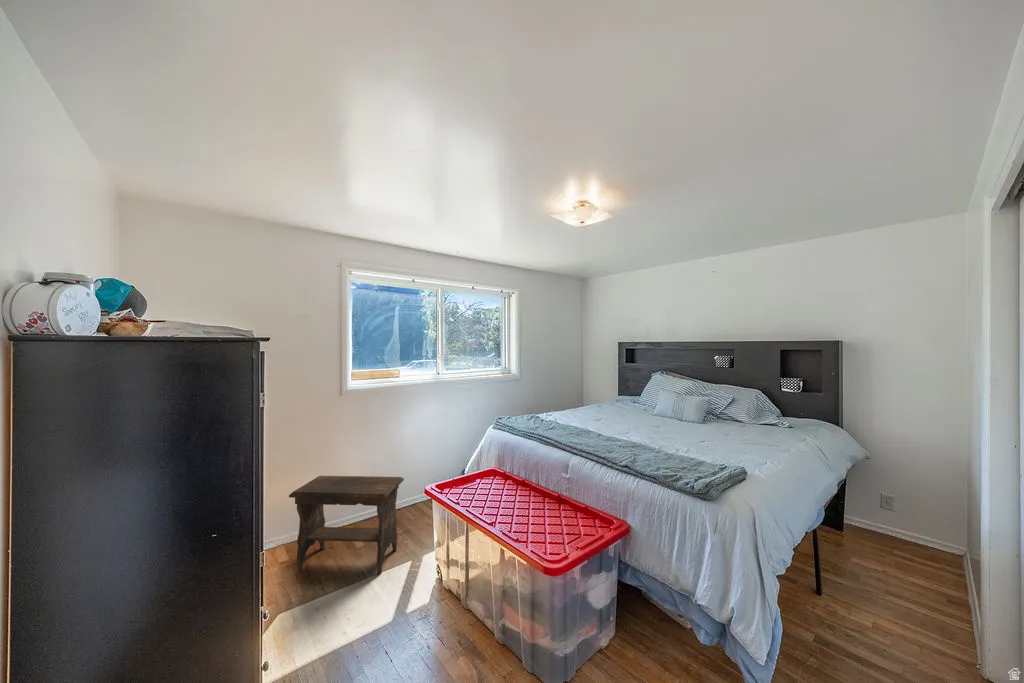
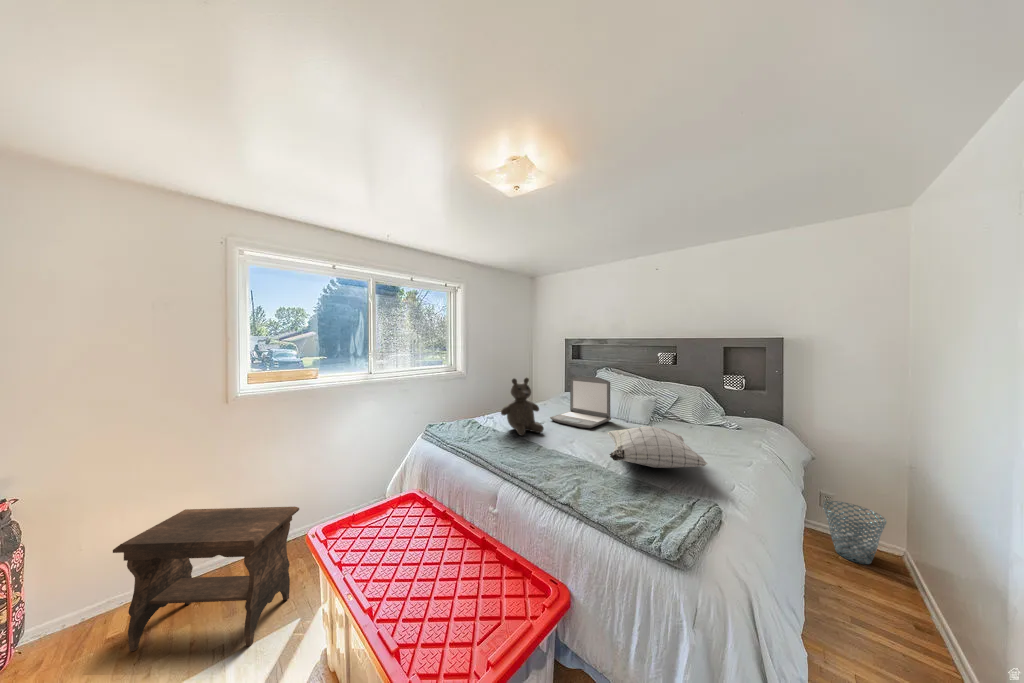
teddy bear: none [563,377,602,427] -> present [501,378,544,436]
laptop: none [607,377,666,424] -> present [550,376,611,428]
pillow: none [660,416,741,449] -> present [608,427,707,468]
waste basket: none [877,499,936,557] -> present [823,501,886,564]

